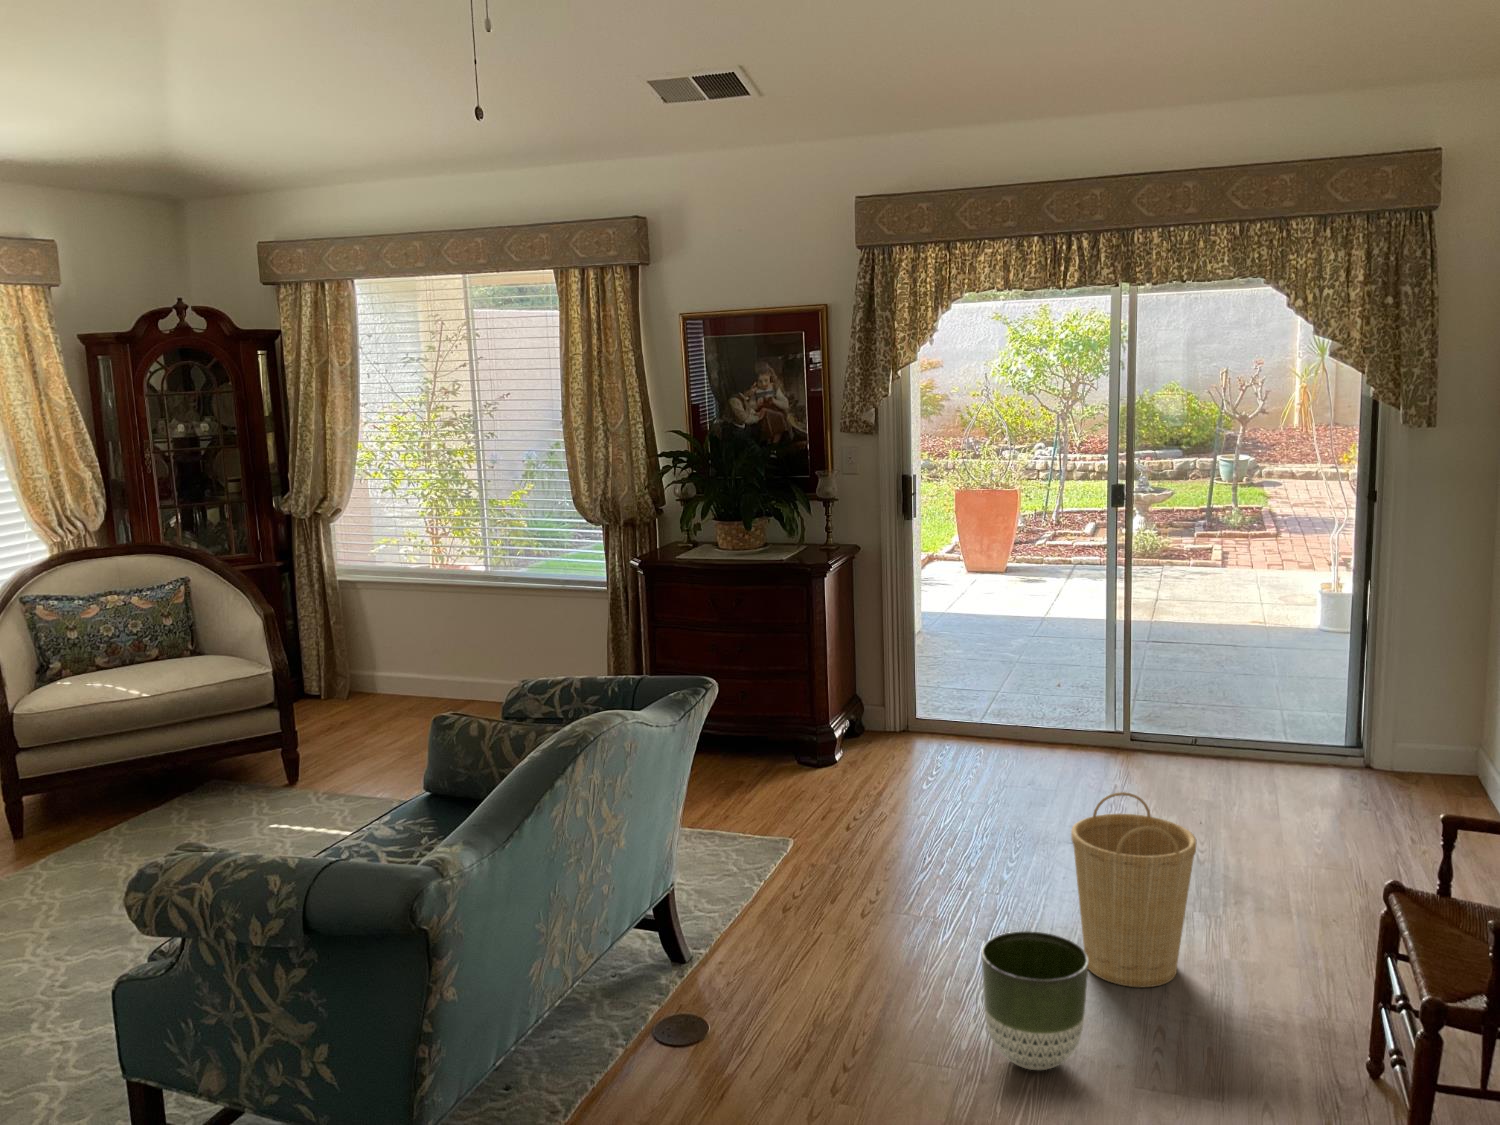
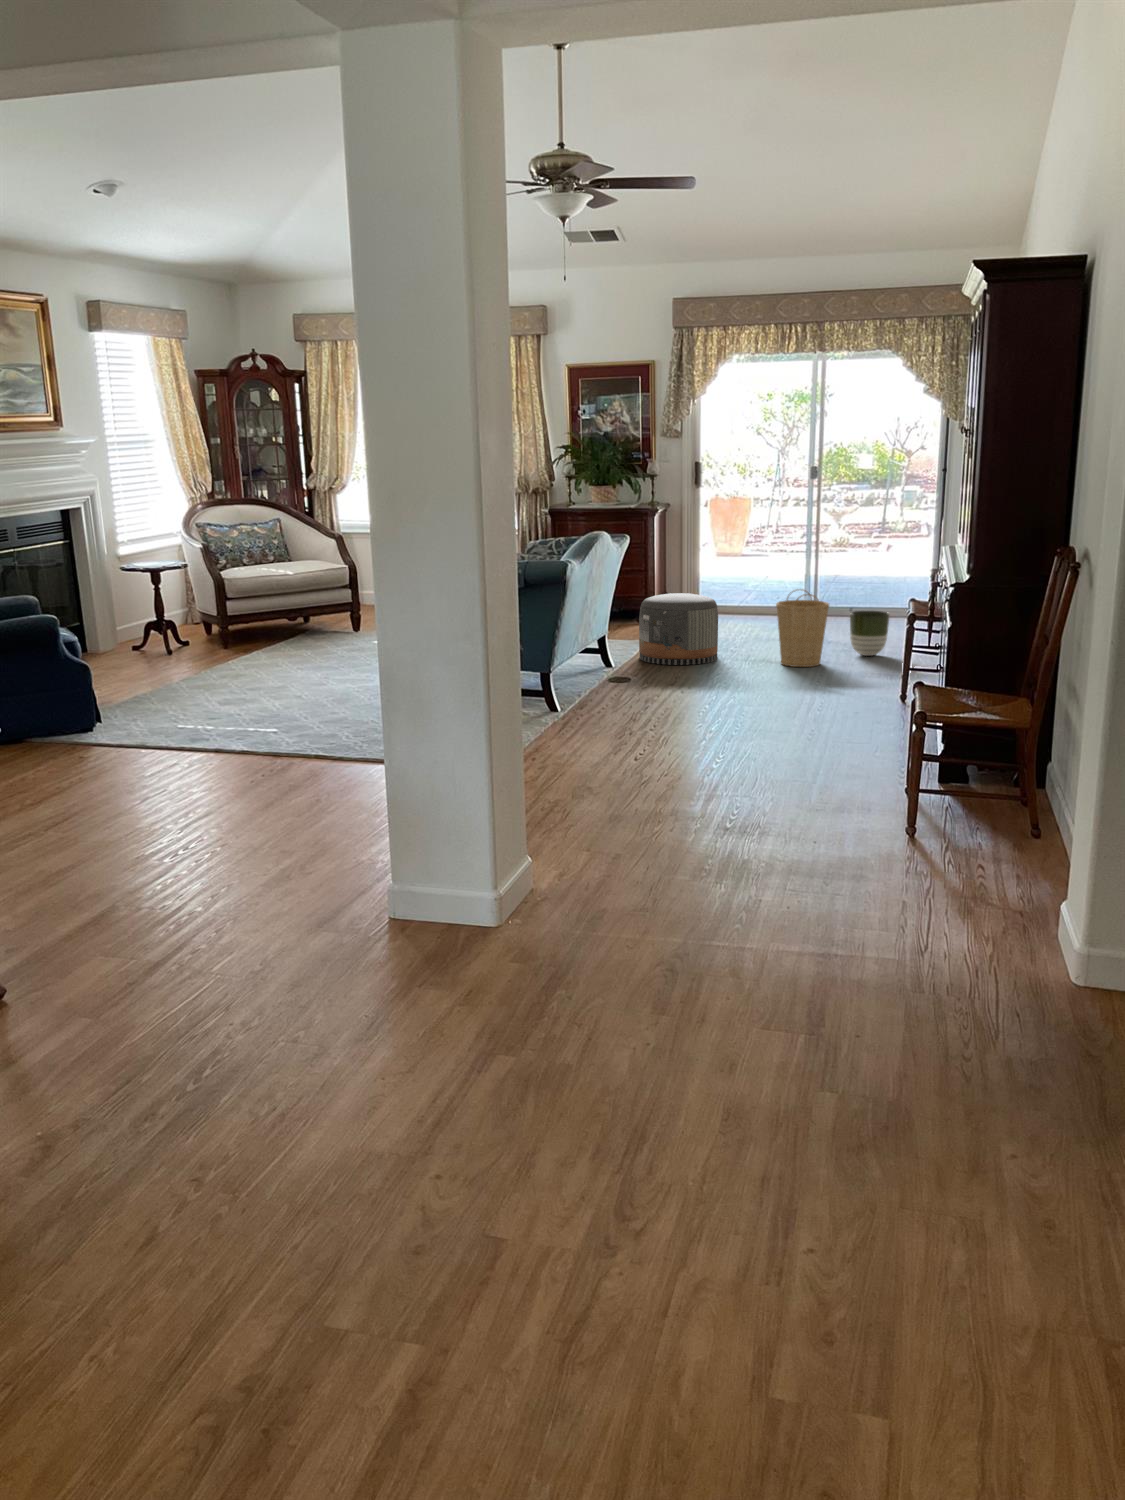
pouf: none [772,778,942,962] -> present [639,593,718,665]
planter: present [982,931,1088,1070] -> present [850,611,889,656]

